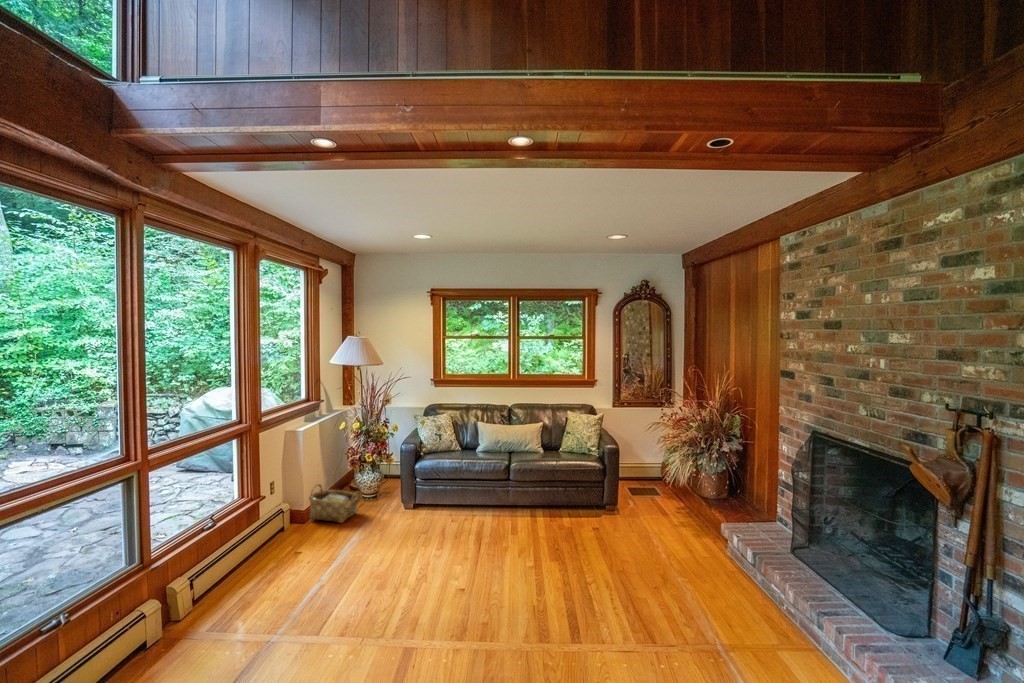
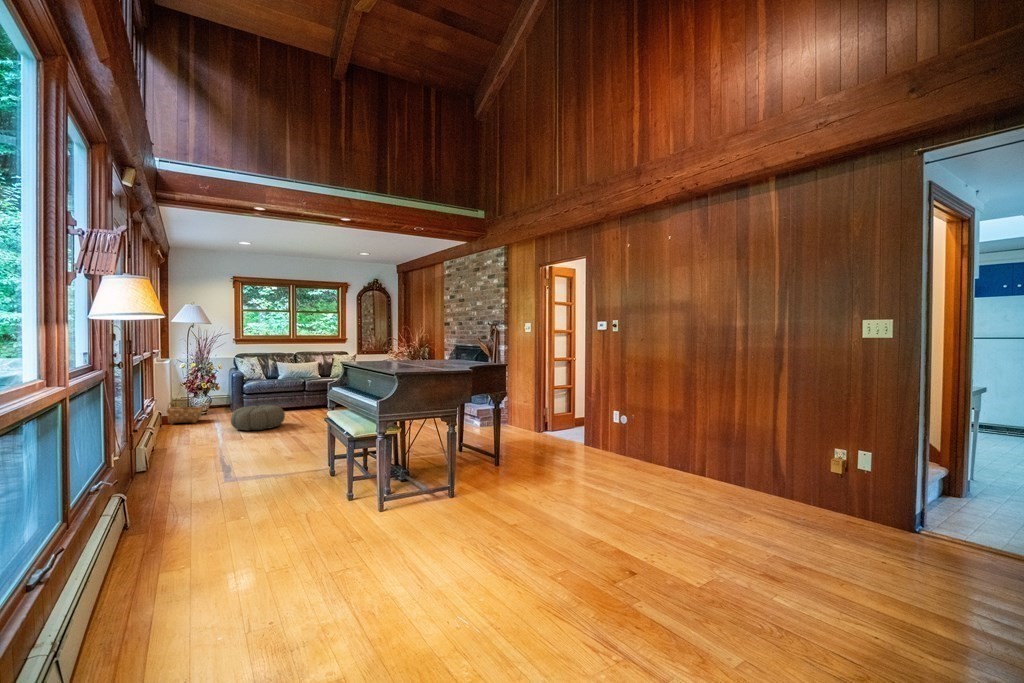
pouf: none [353,521,443,583] -> present [231,405,285,431]

